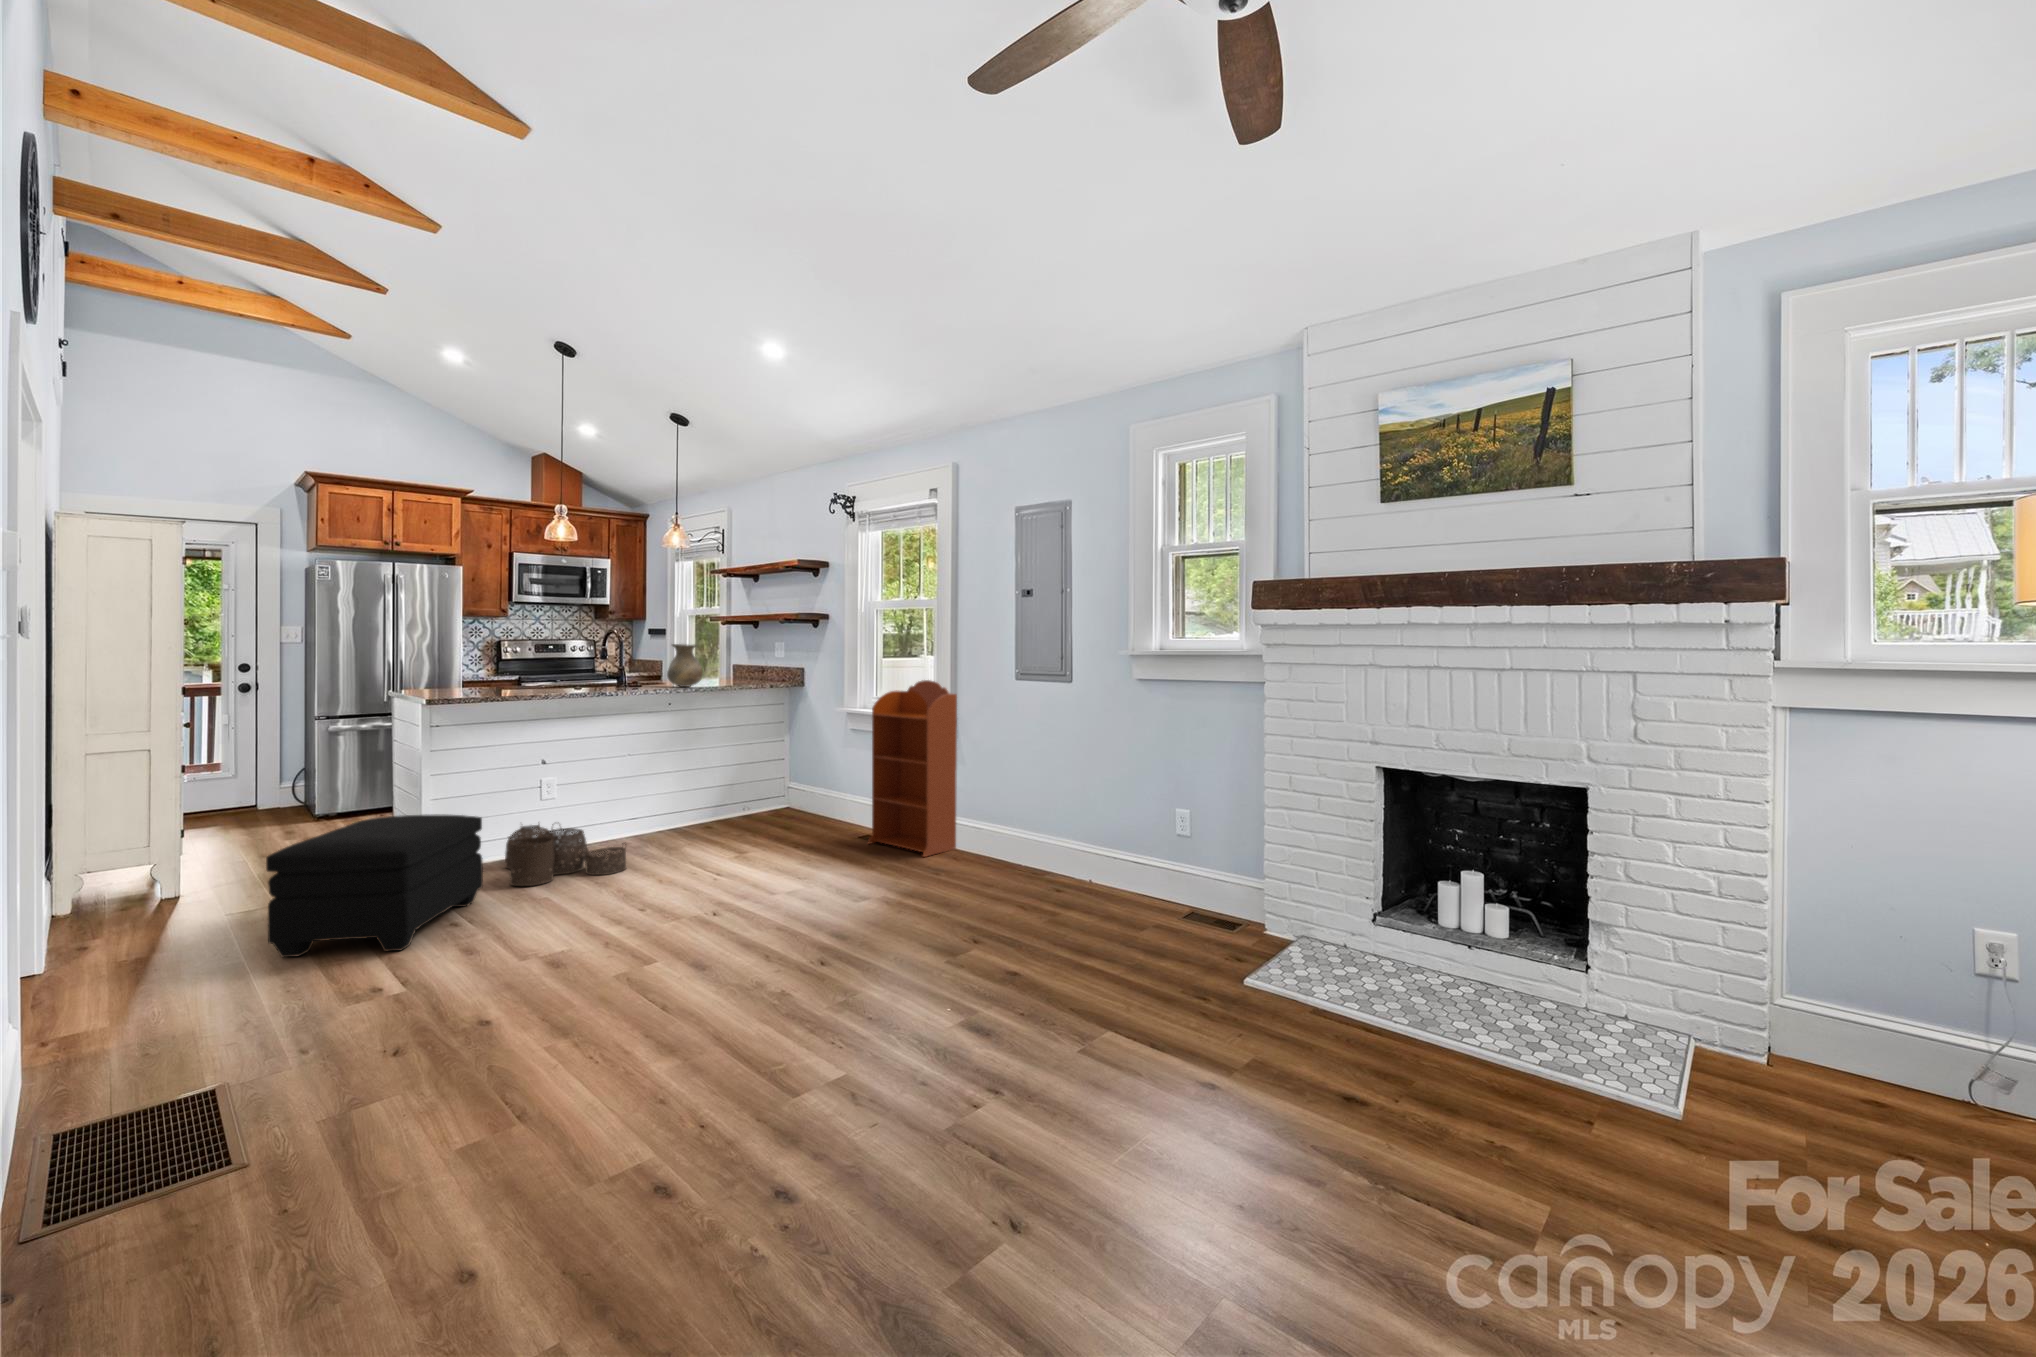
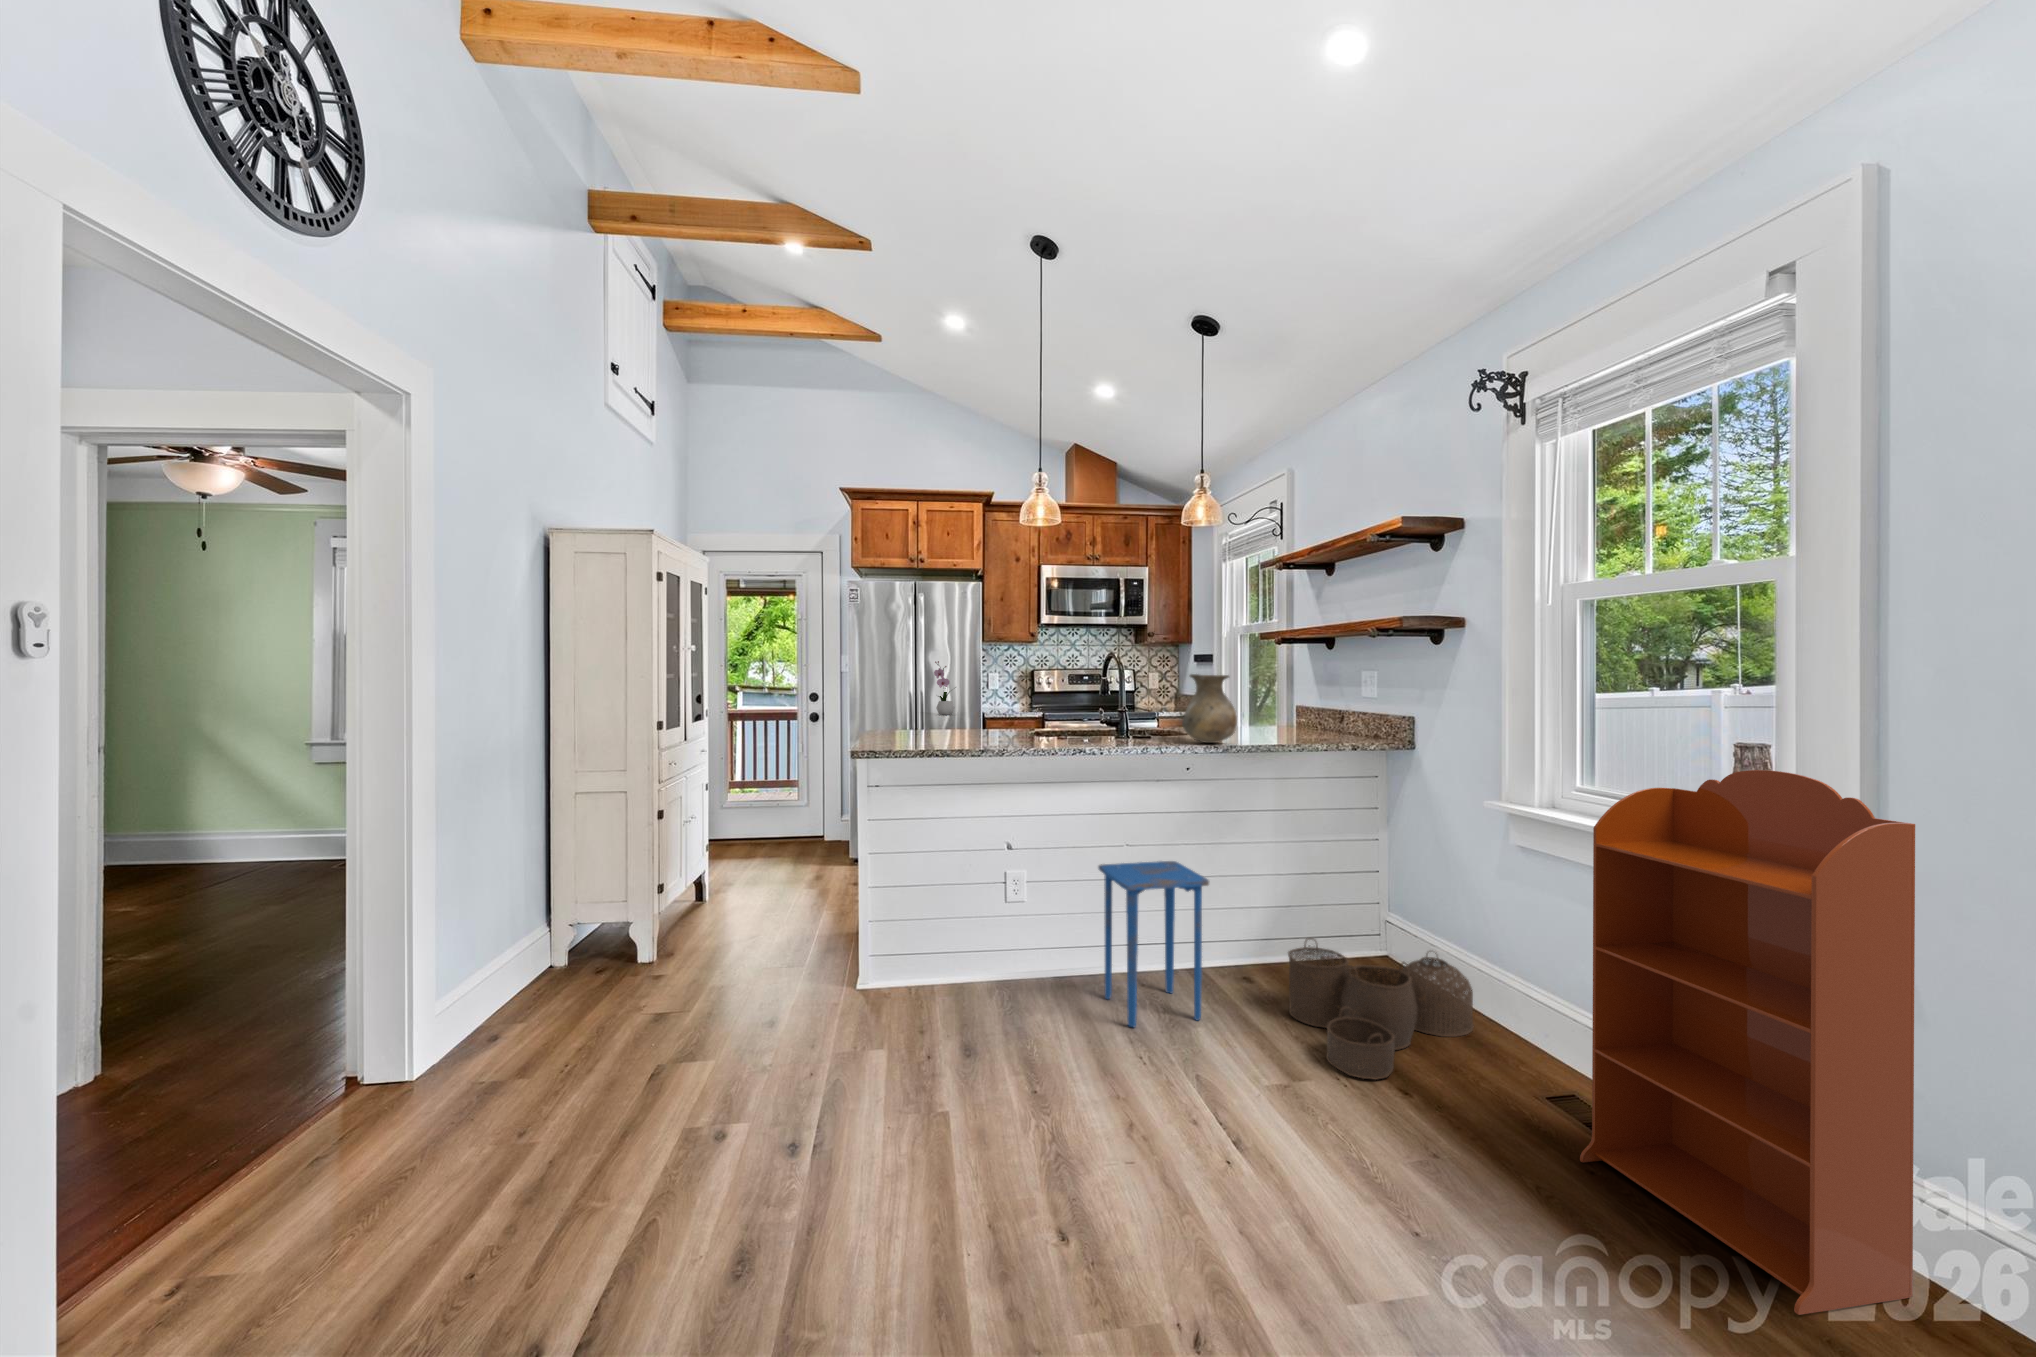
flower arrangement: none [414,632,436,678] -> present [934,661,954,715]
side table: none [624,756,697,847] -> present [1098,861,1209,1027]
ottoman: present [266,814,483,957] -> none [470,943,825,1257]
woven basket: present [505,824,626,886] -> present [1288,938,1473,1080]

